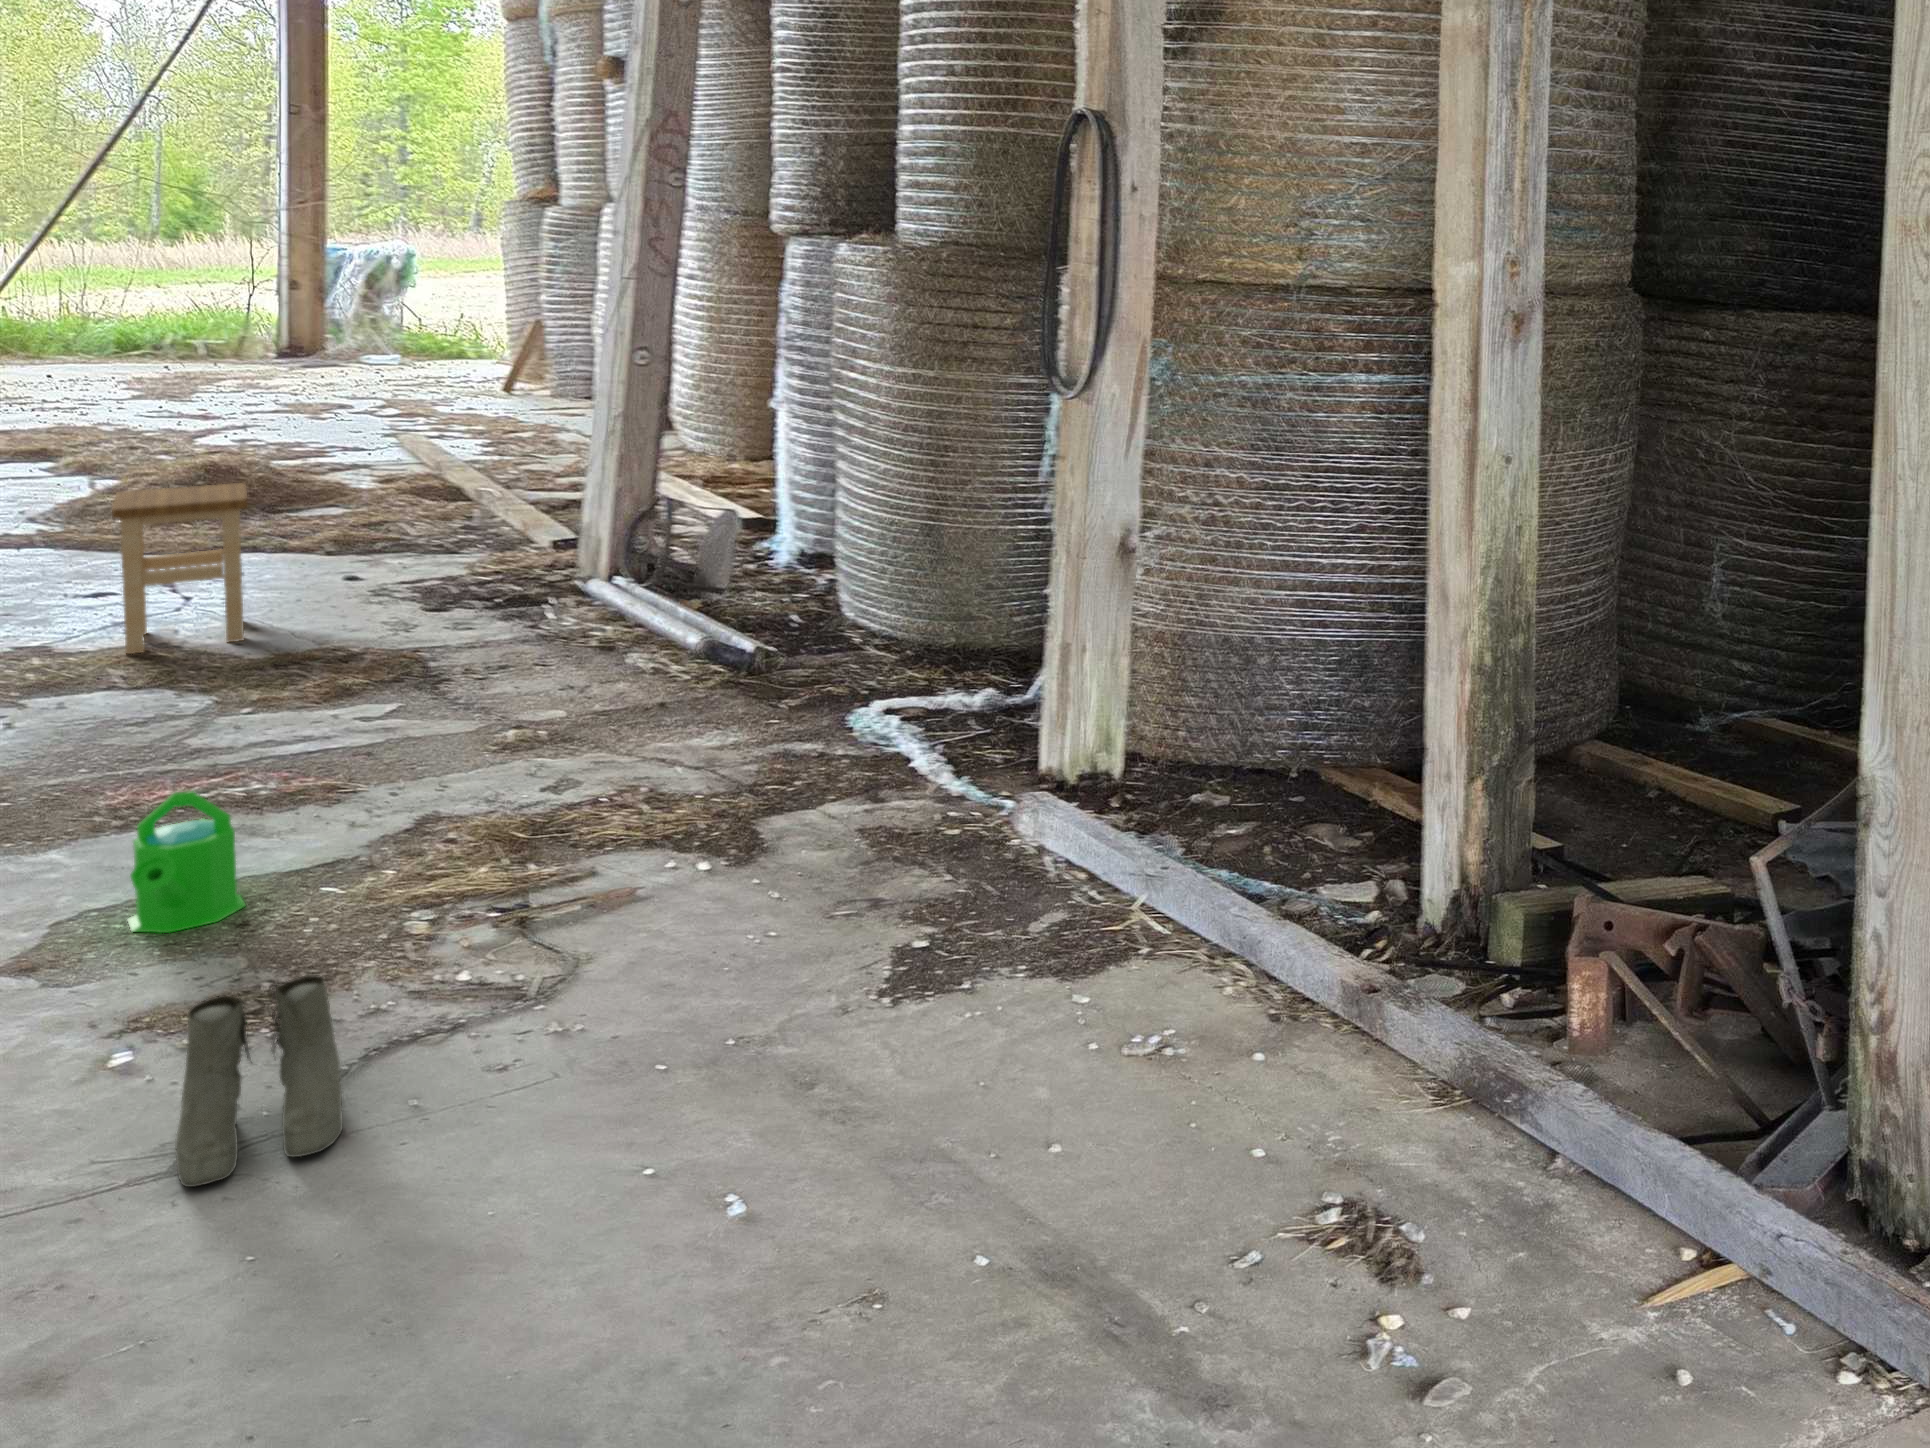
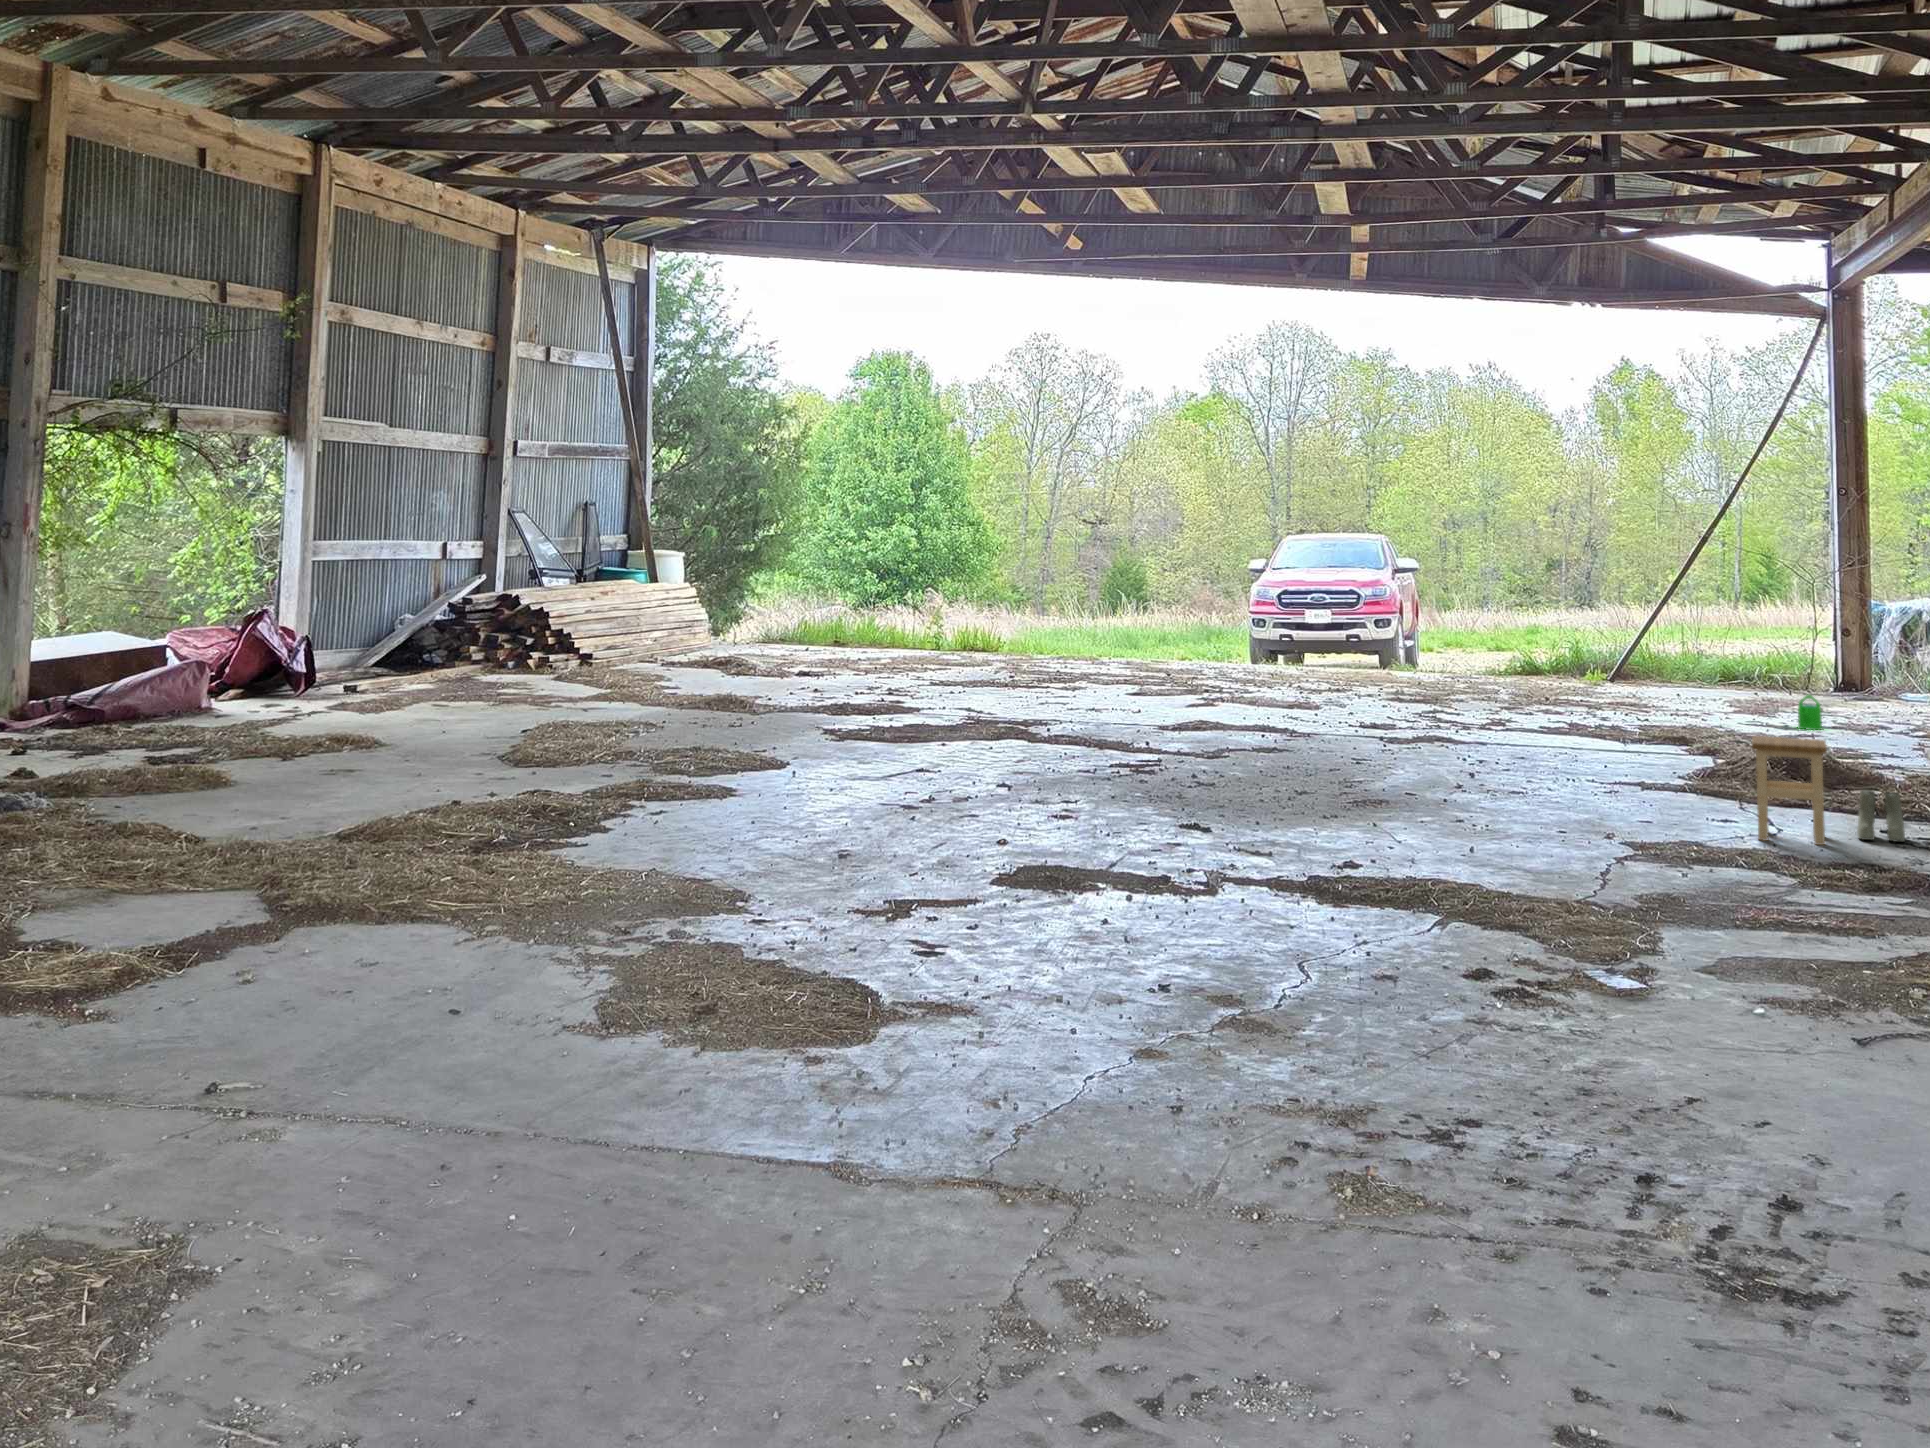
watering can: present [128,791,245,933] -> present [1798,695,1822,730]
boots: present [175,975,343,1187] -> present [1857,790,1905,842]

